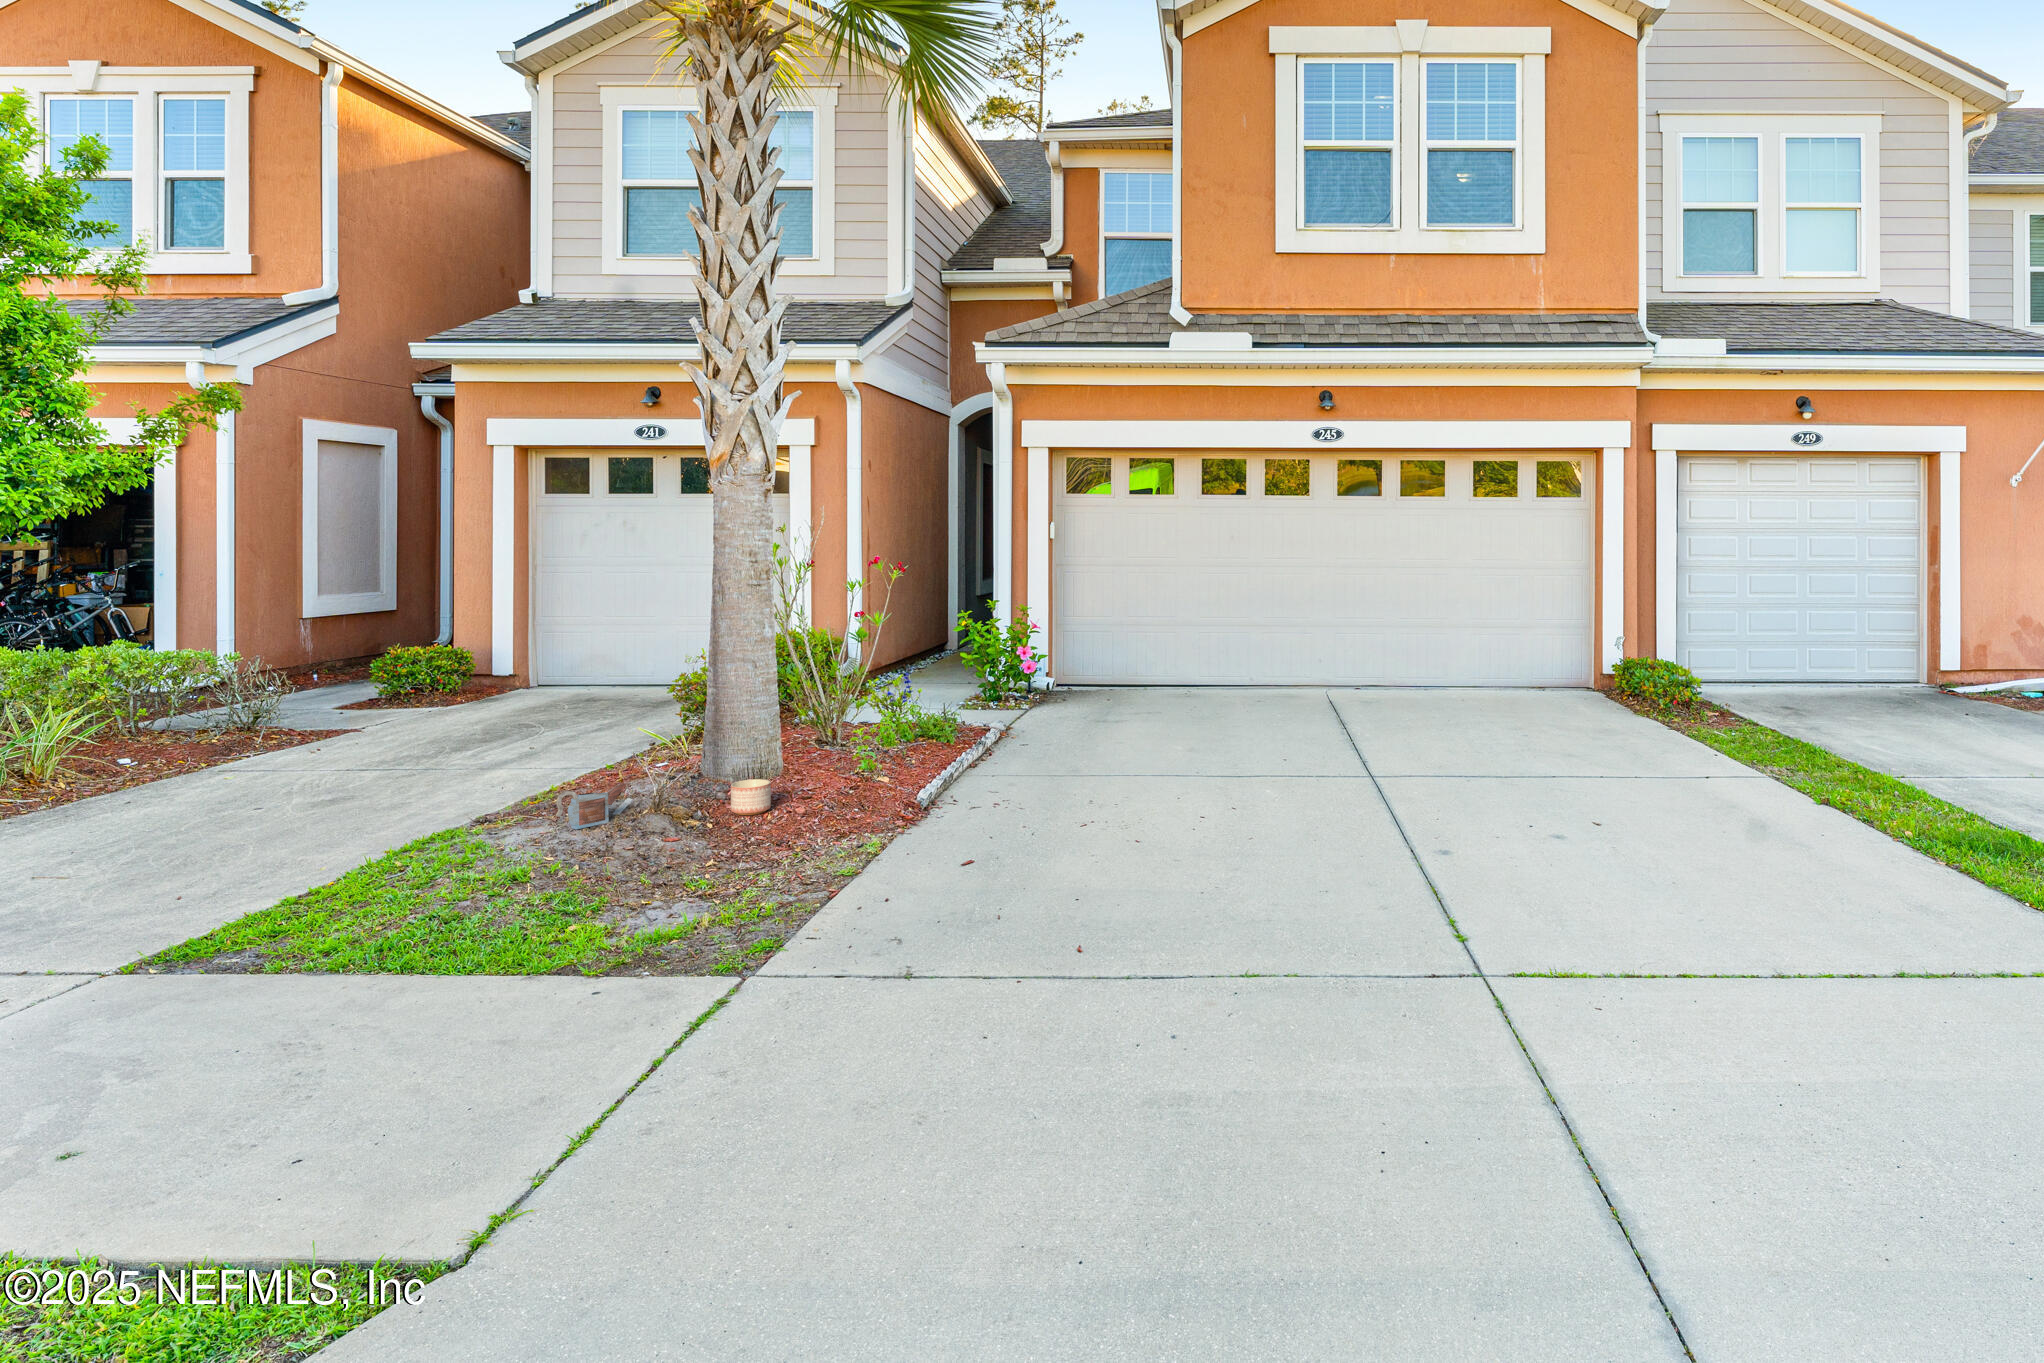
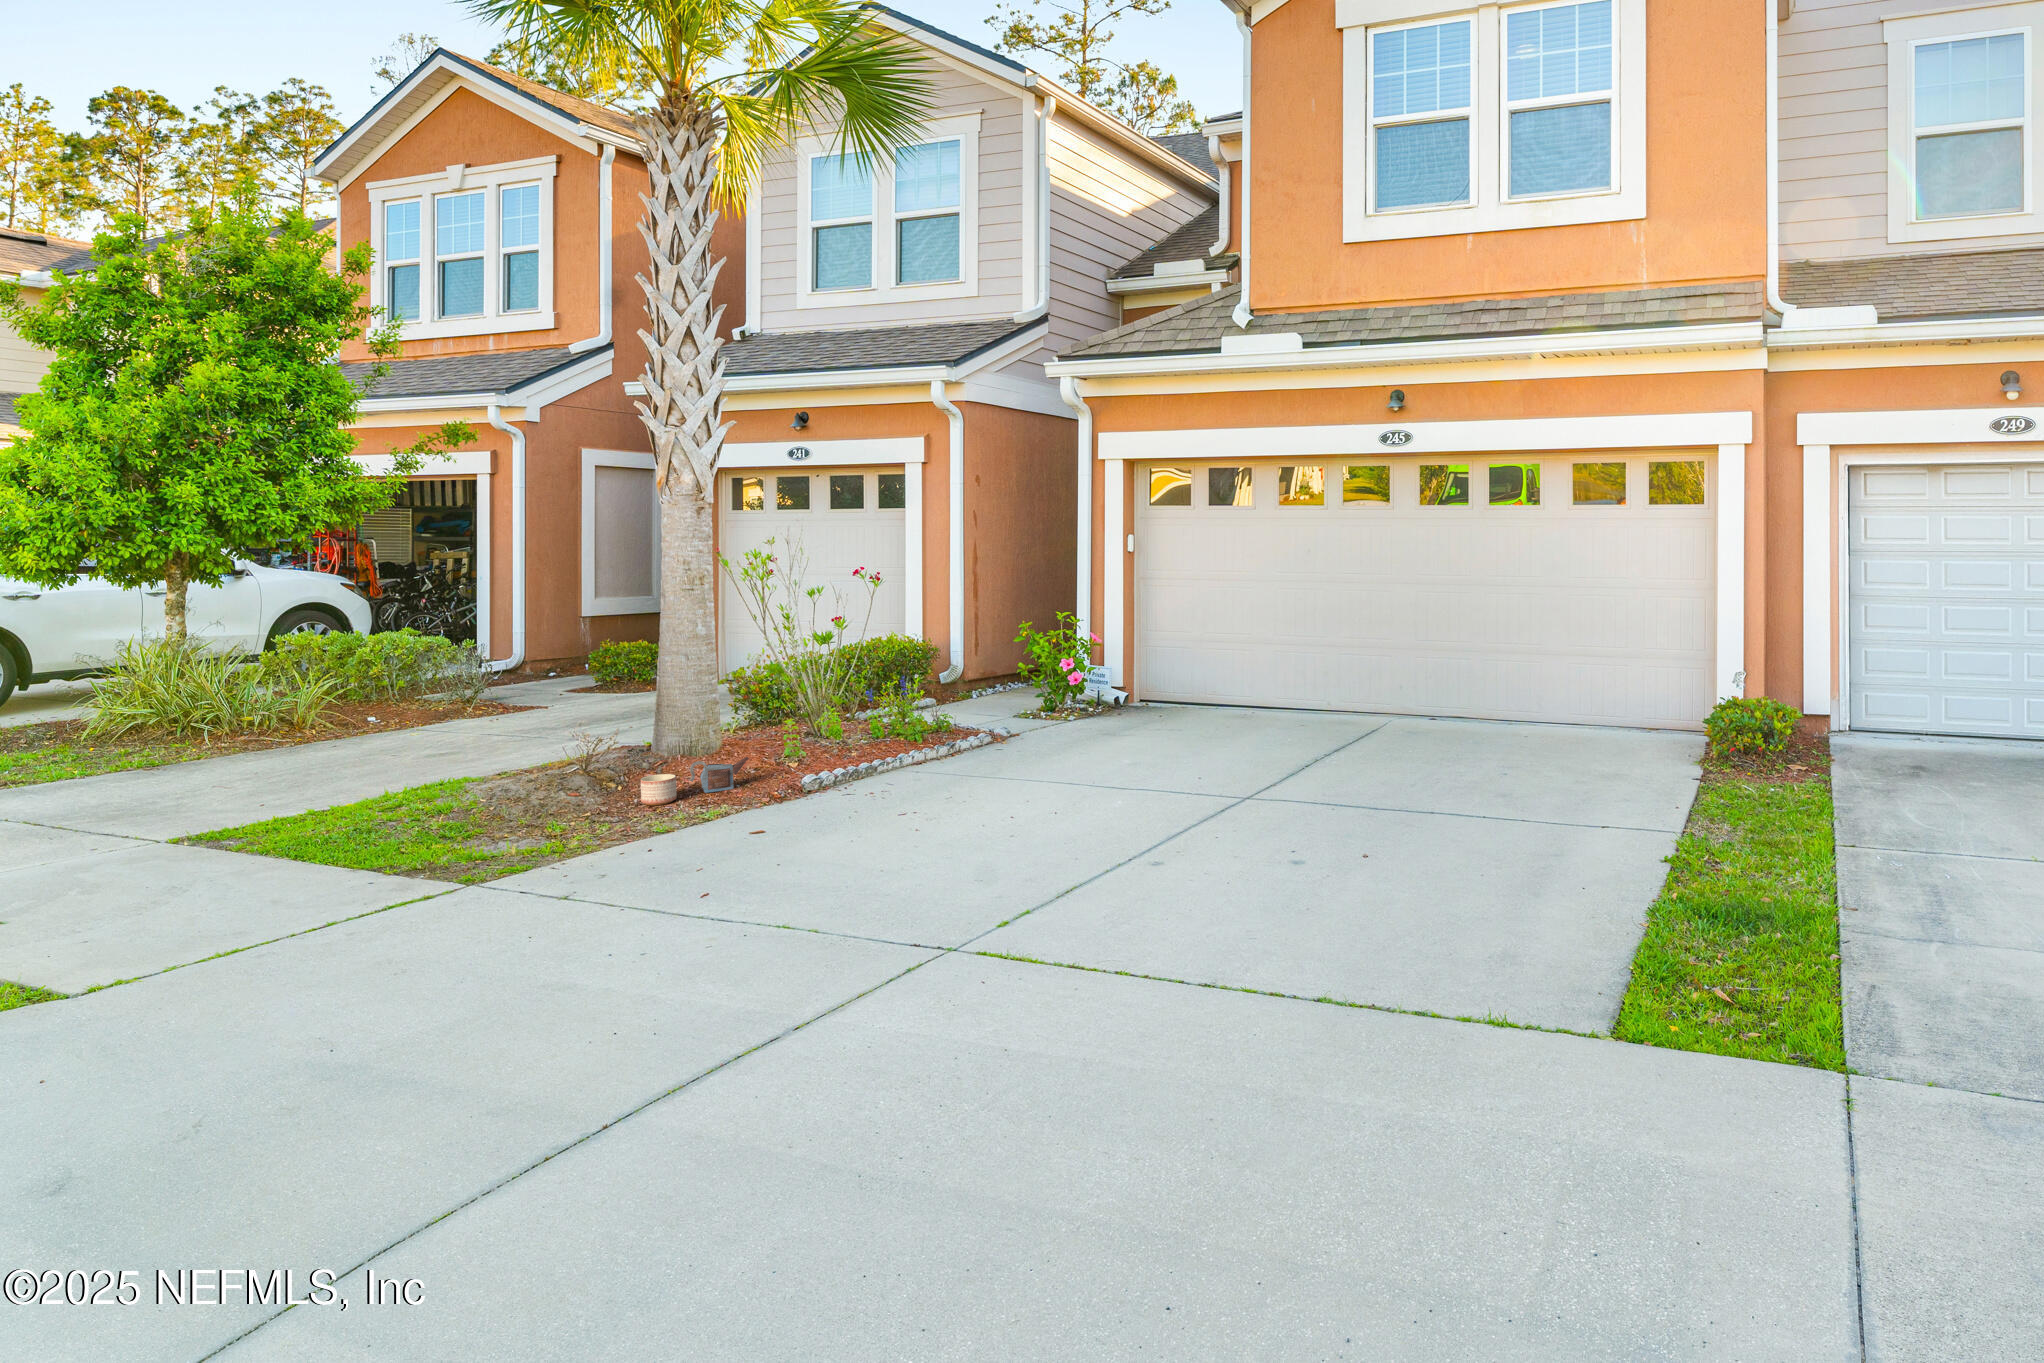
watering can: present [556,783,626,829] -> present [690,757,749,793]

